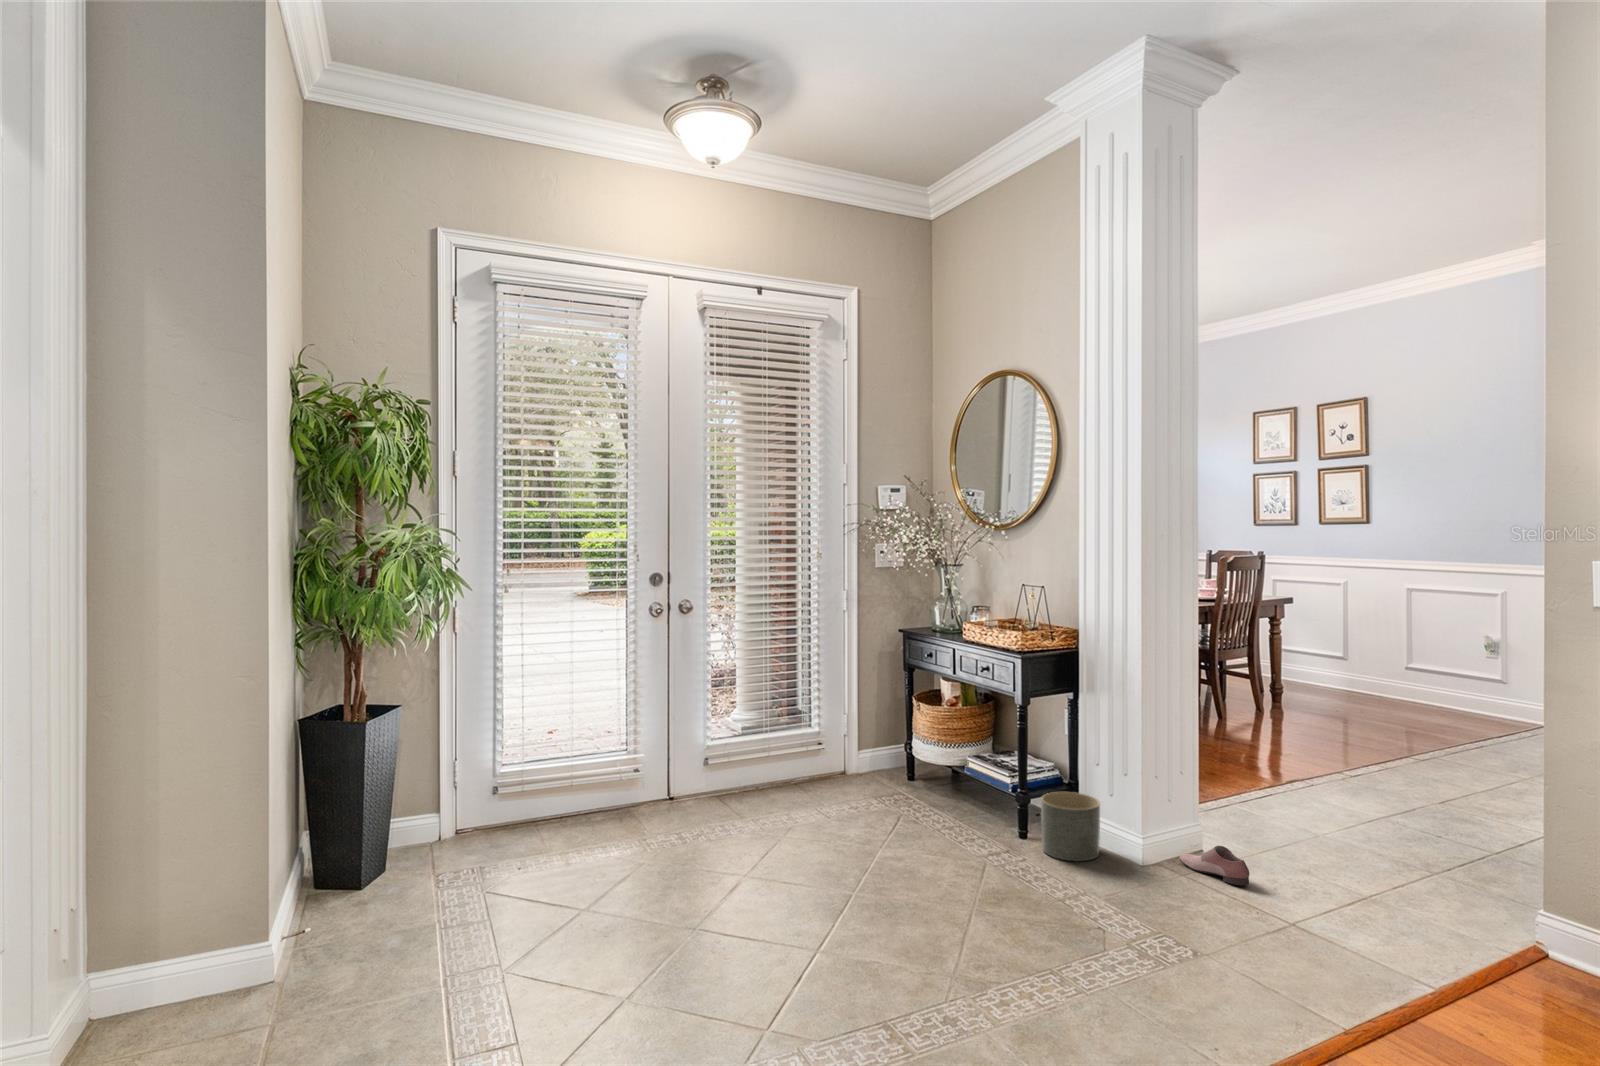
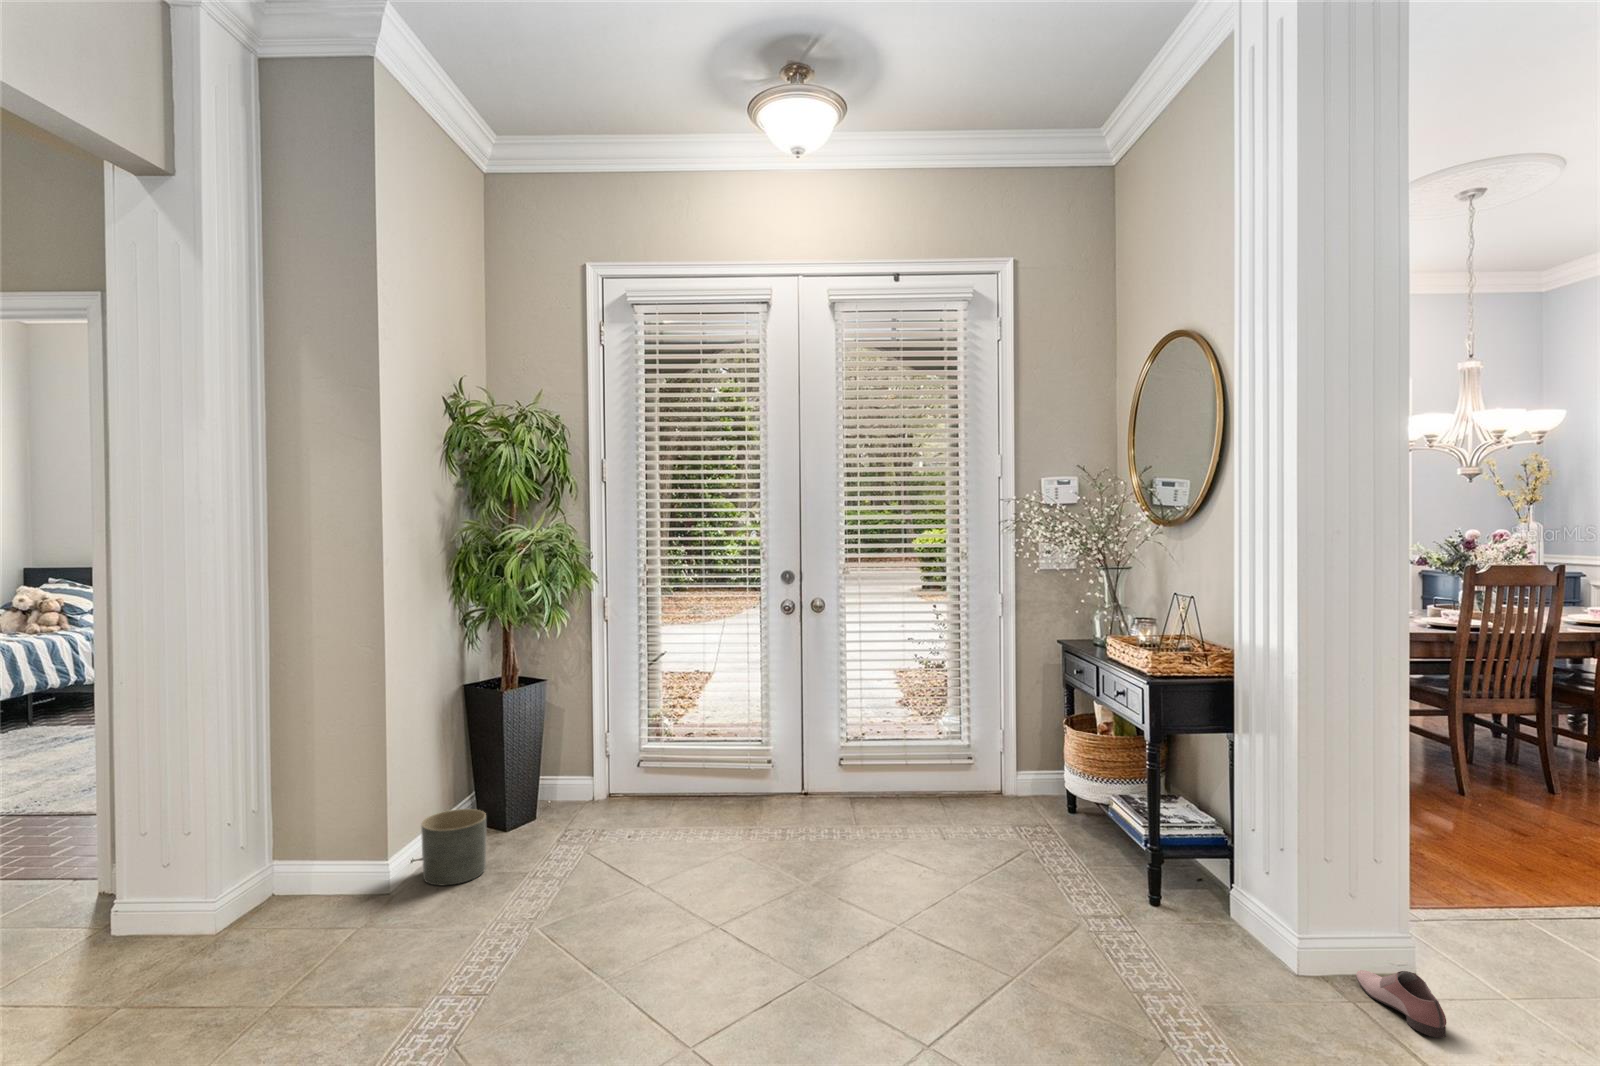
planter: present [1041,792,1100,861] -> present [421,809,486,886]

